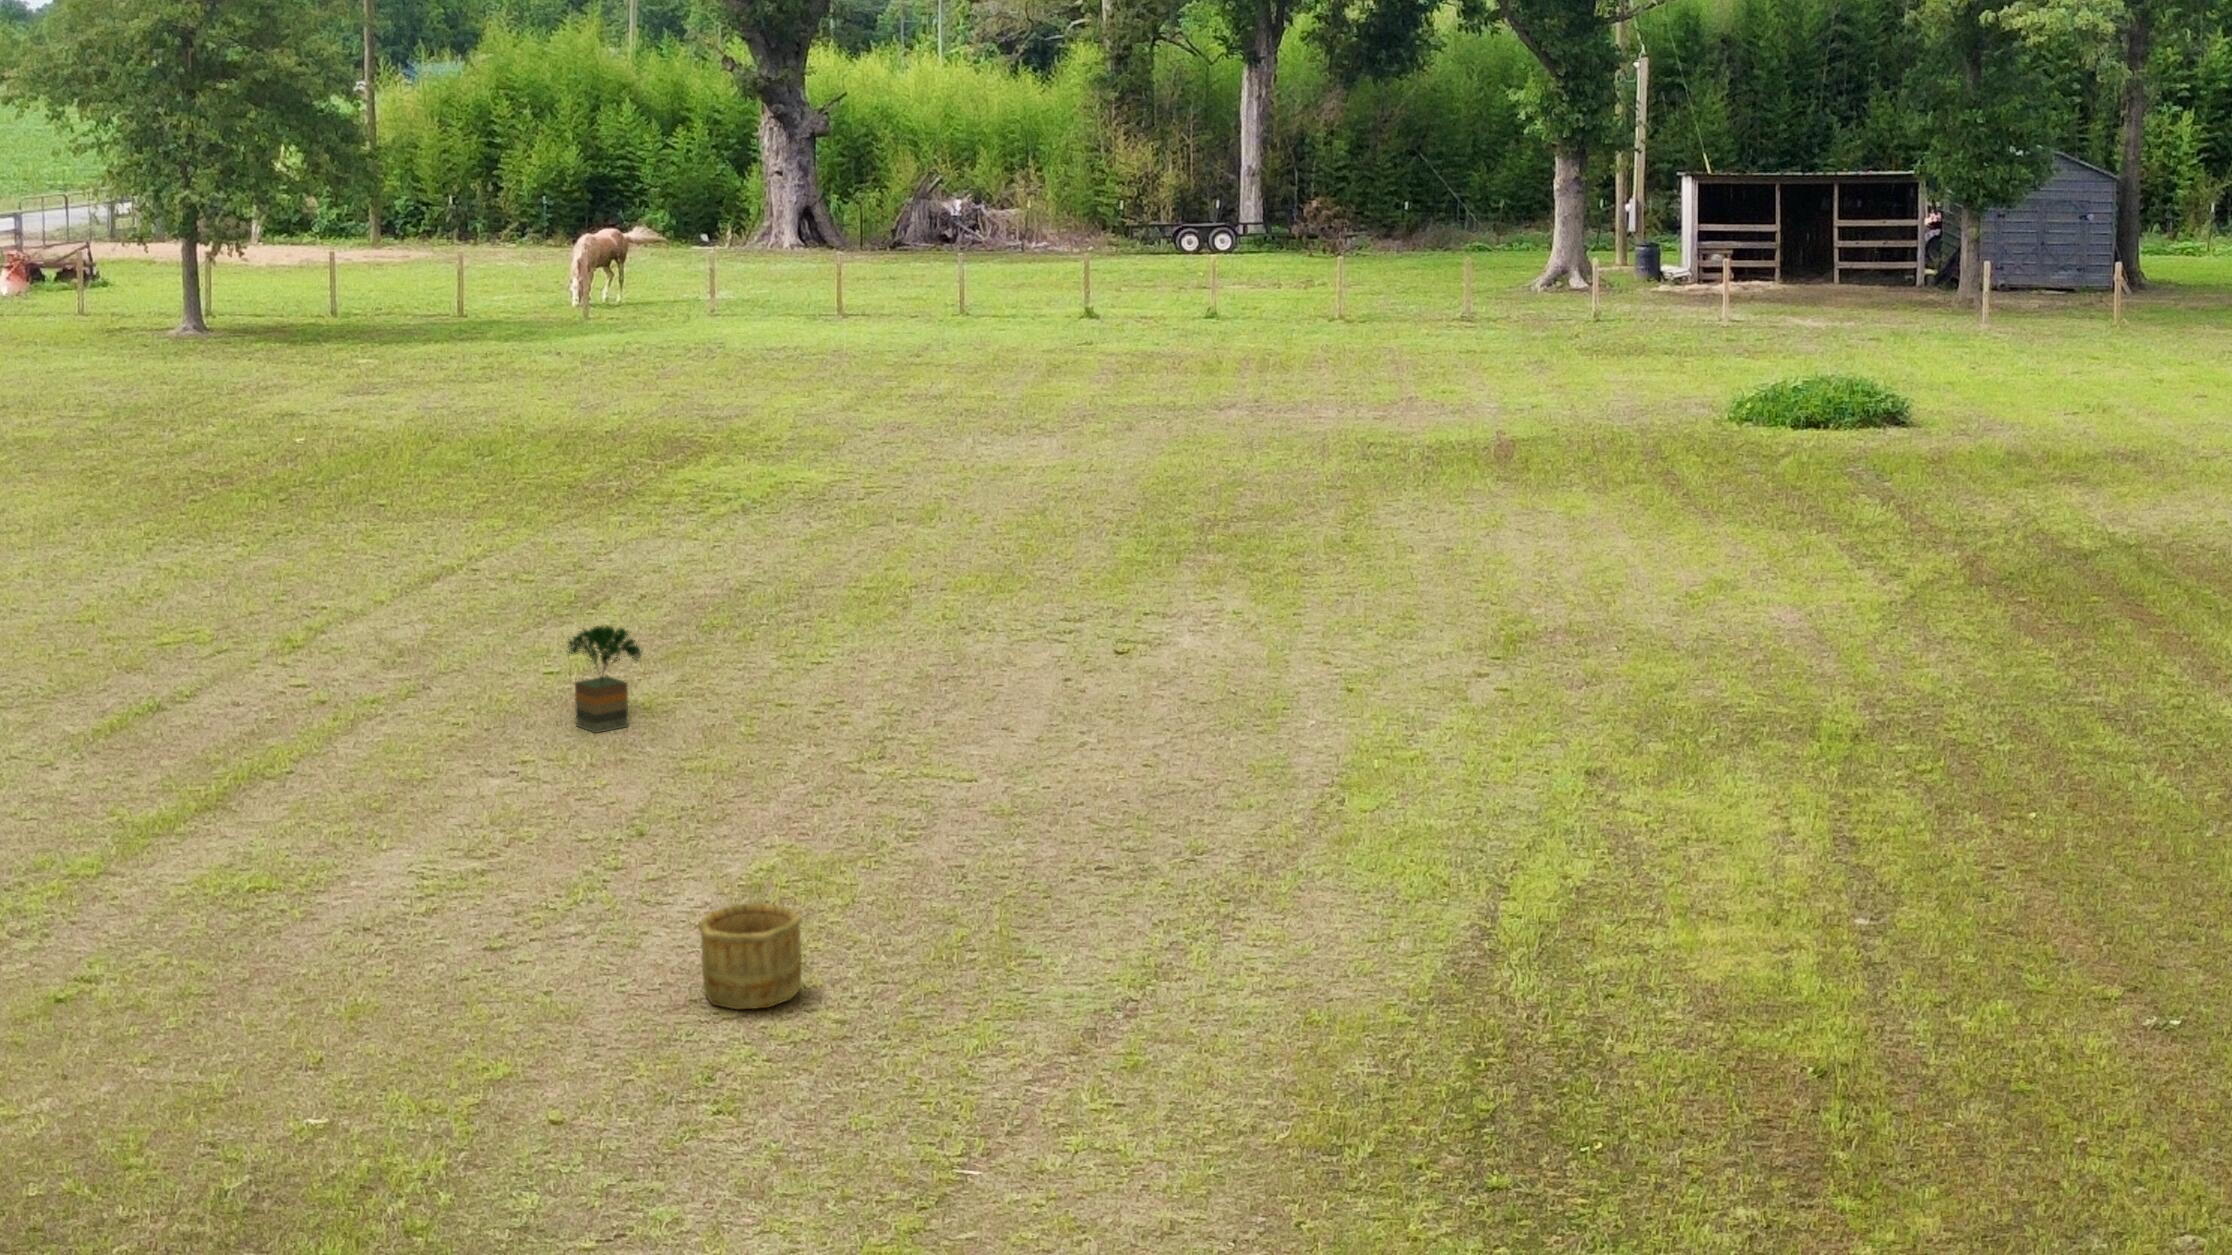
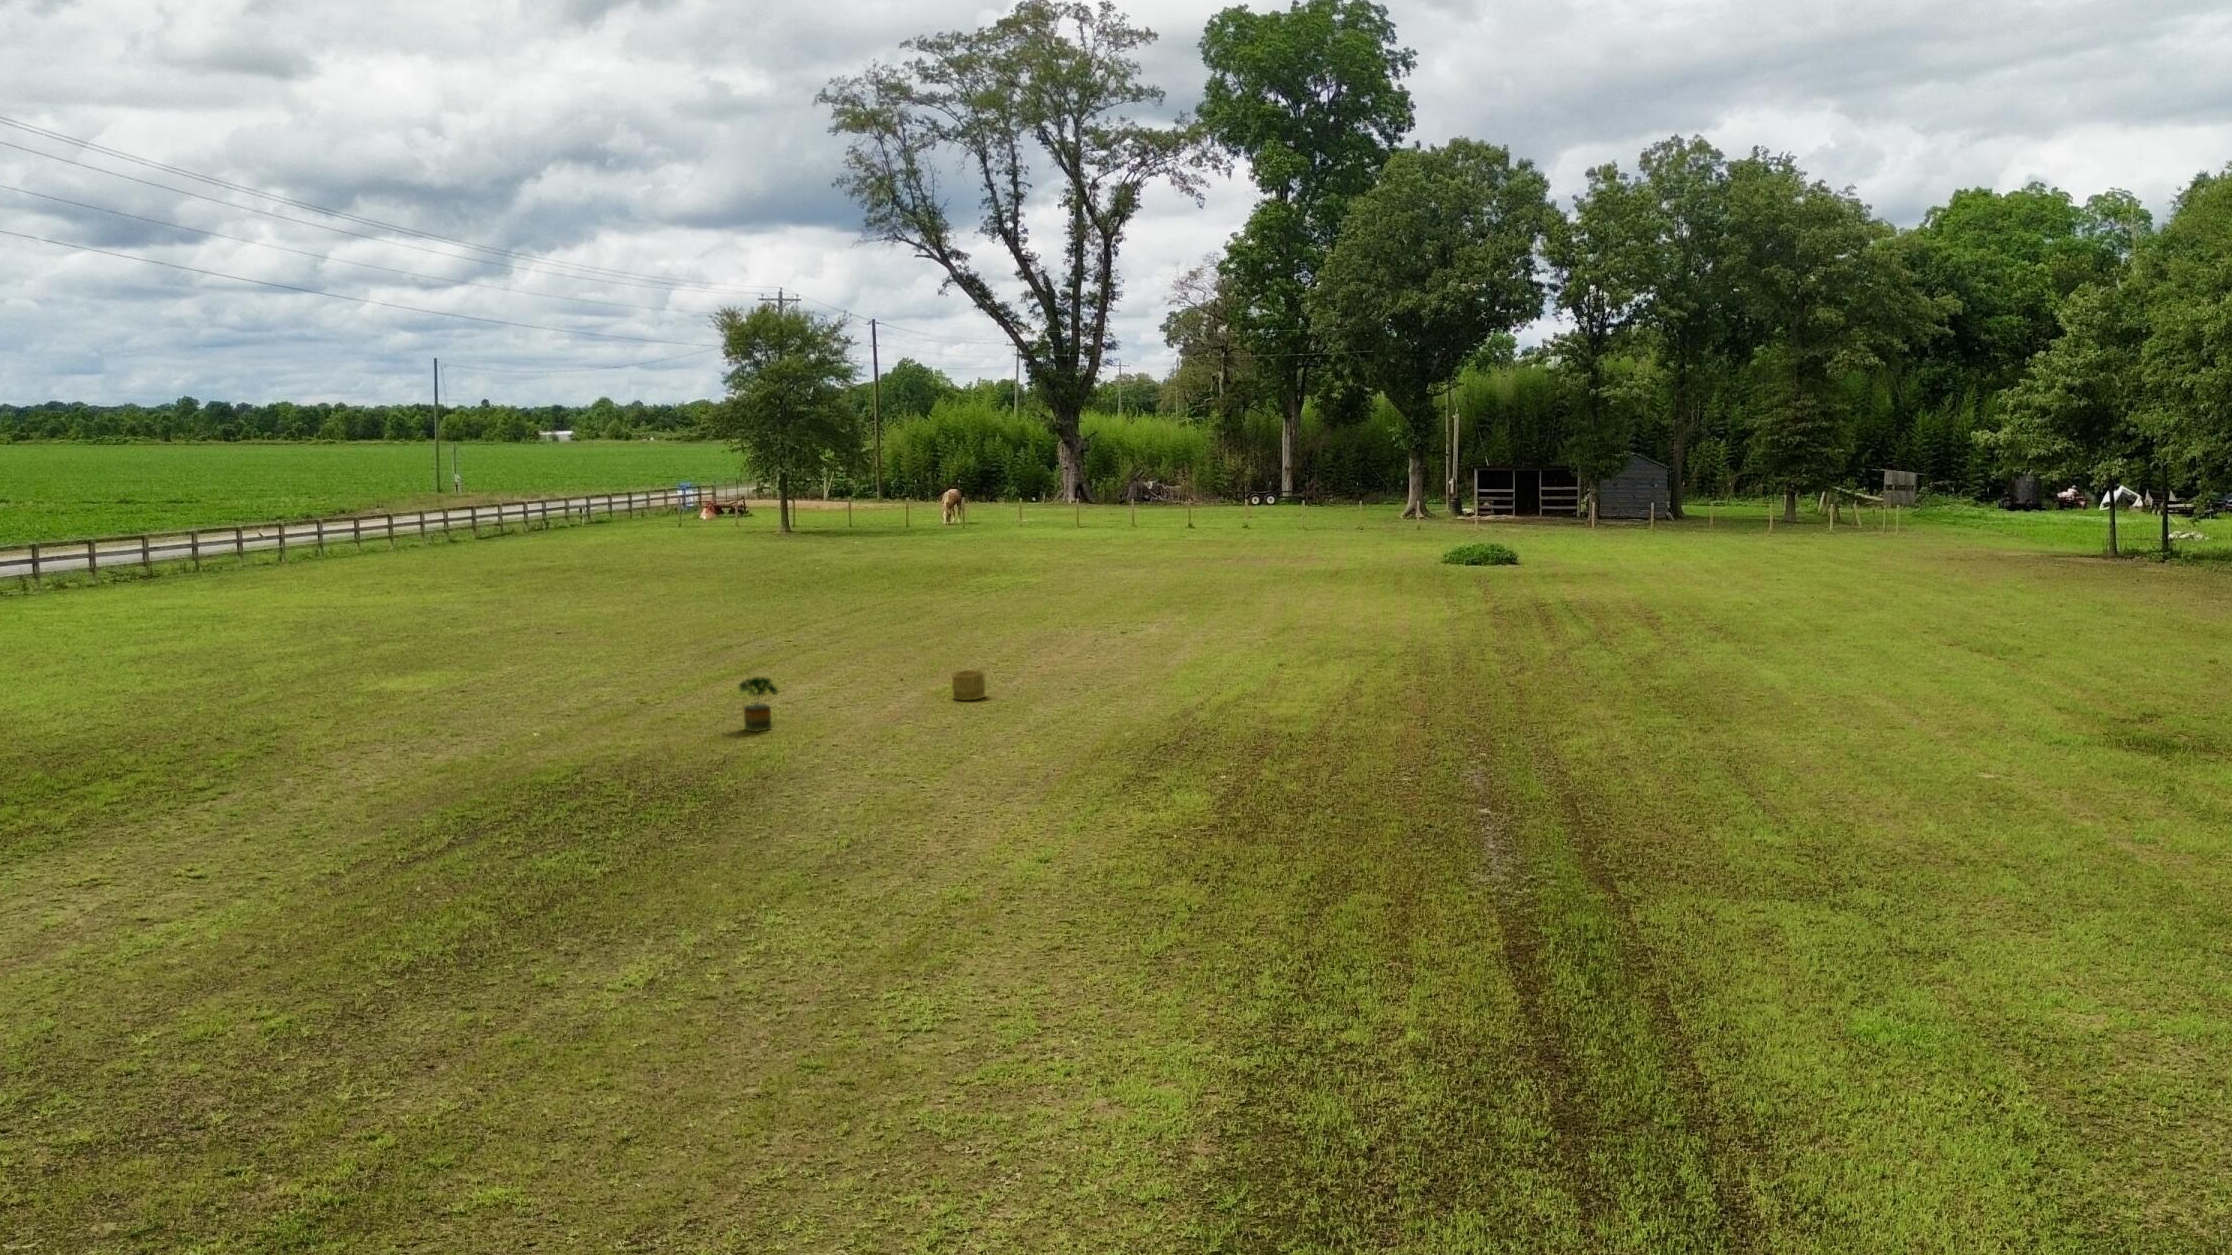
potted tree: present [567,625,642,733] -> present [739,677,777,732]

